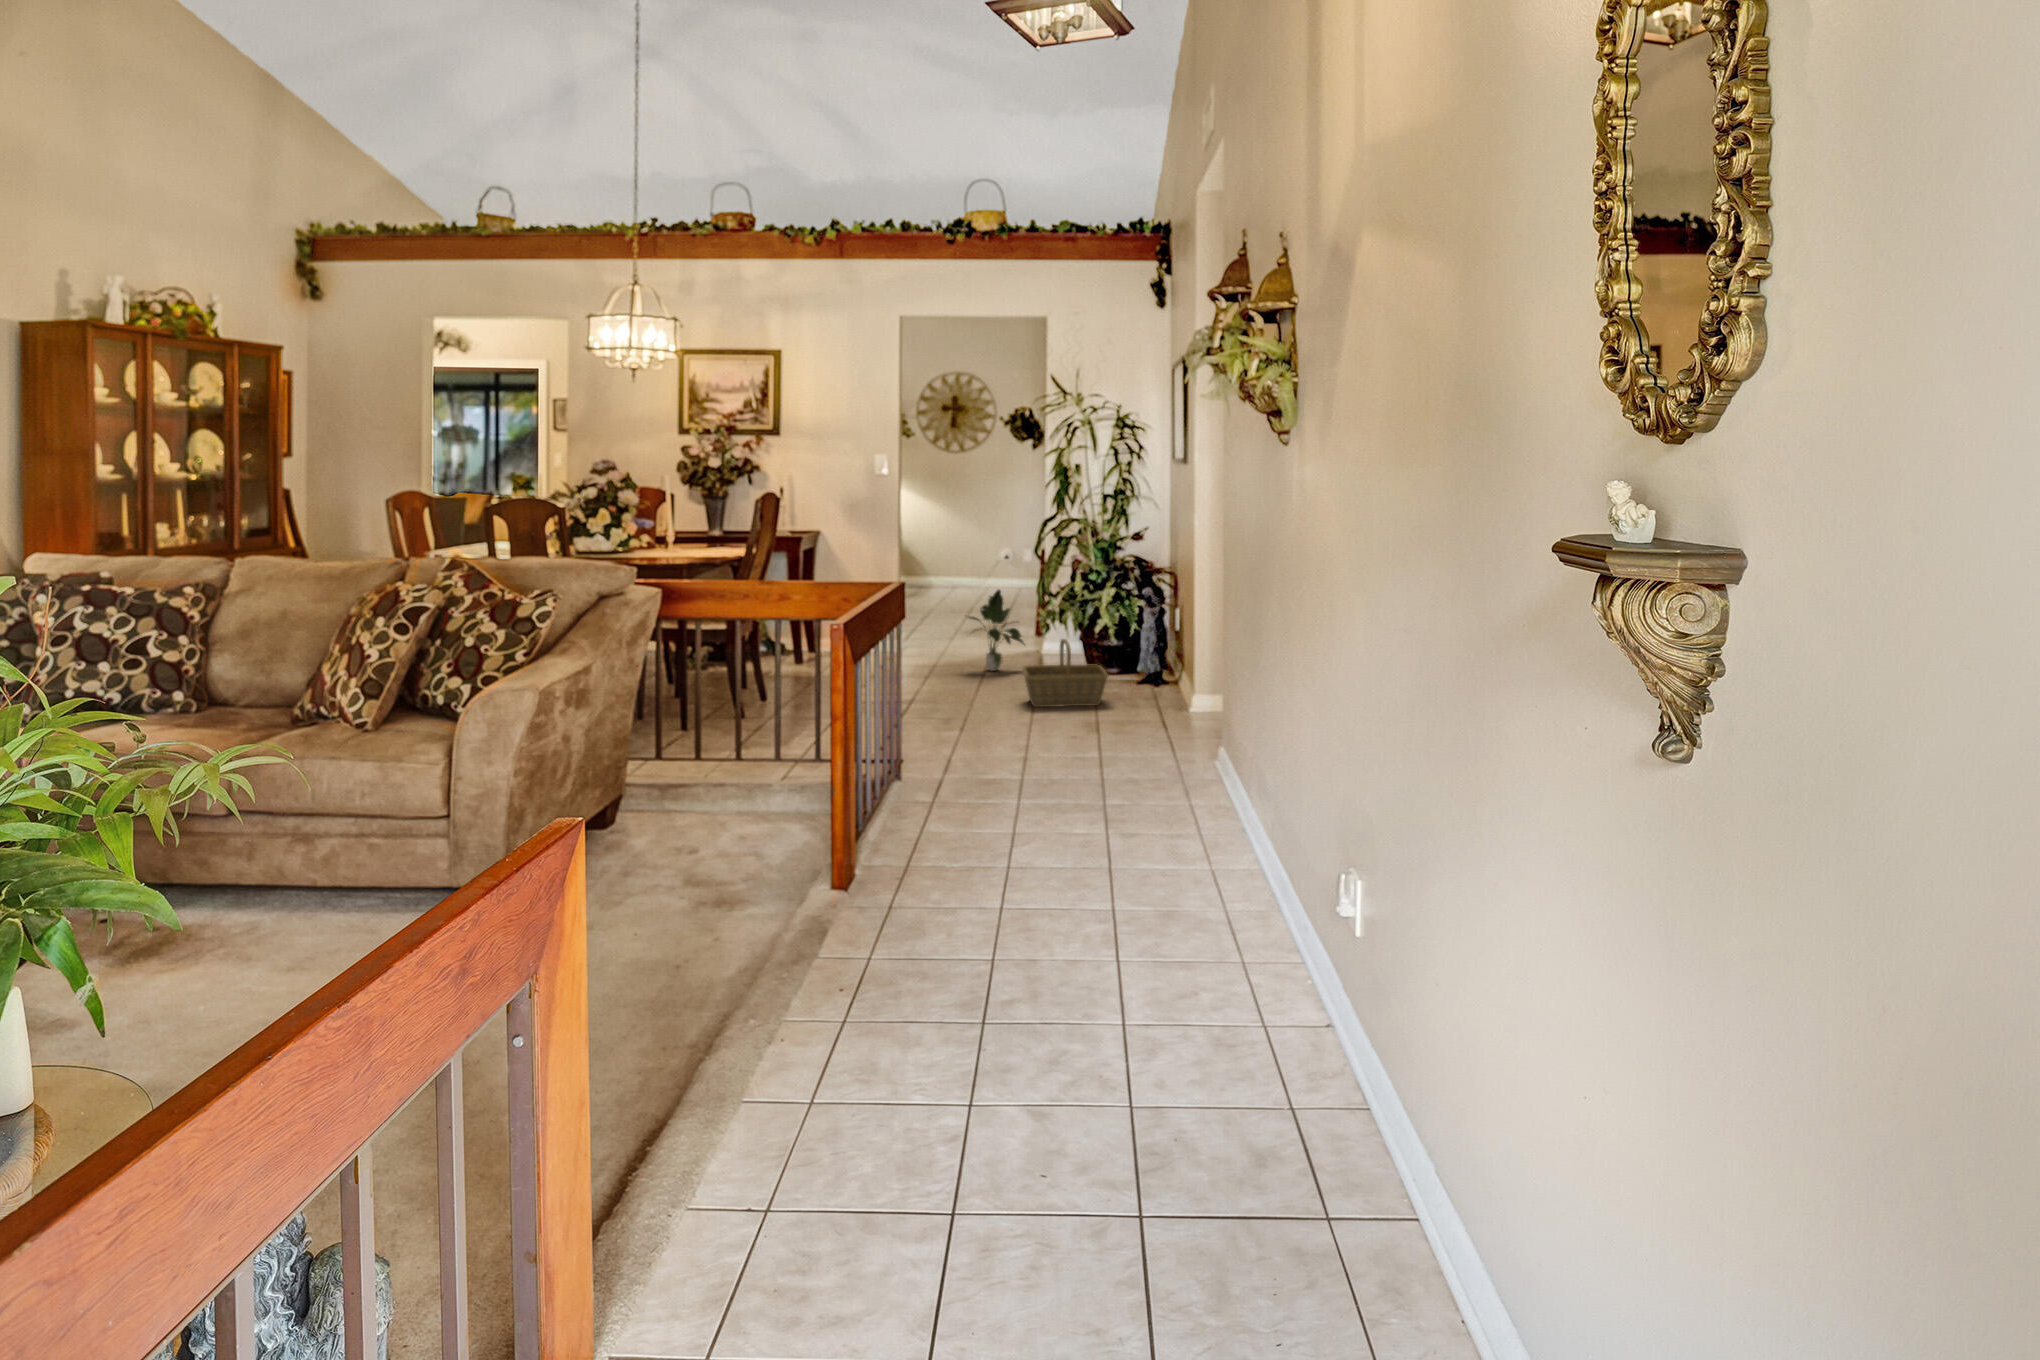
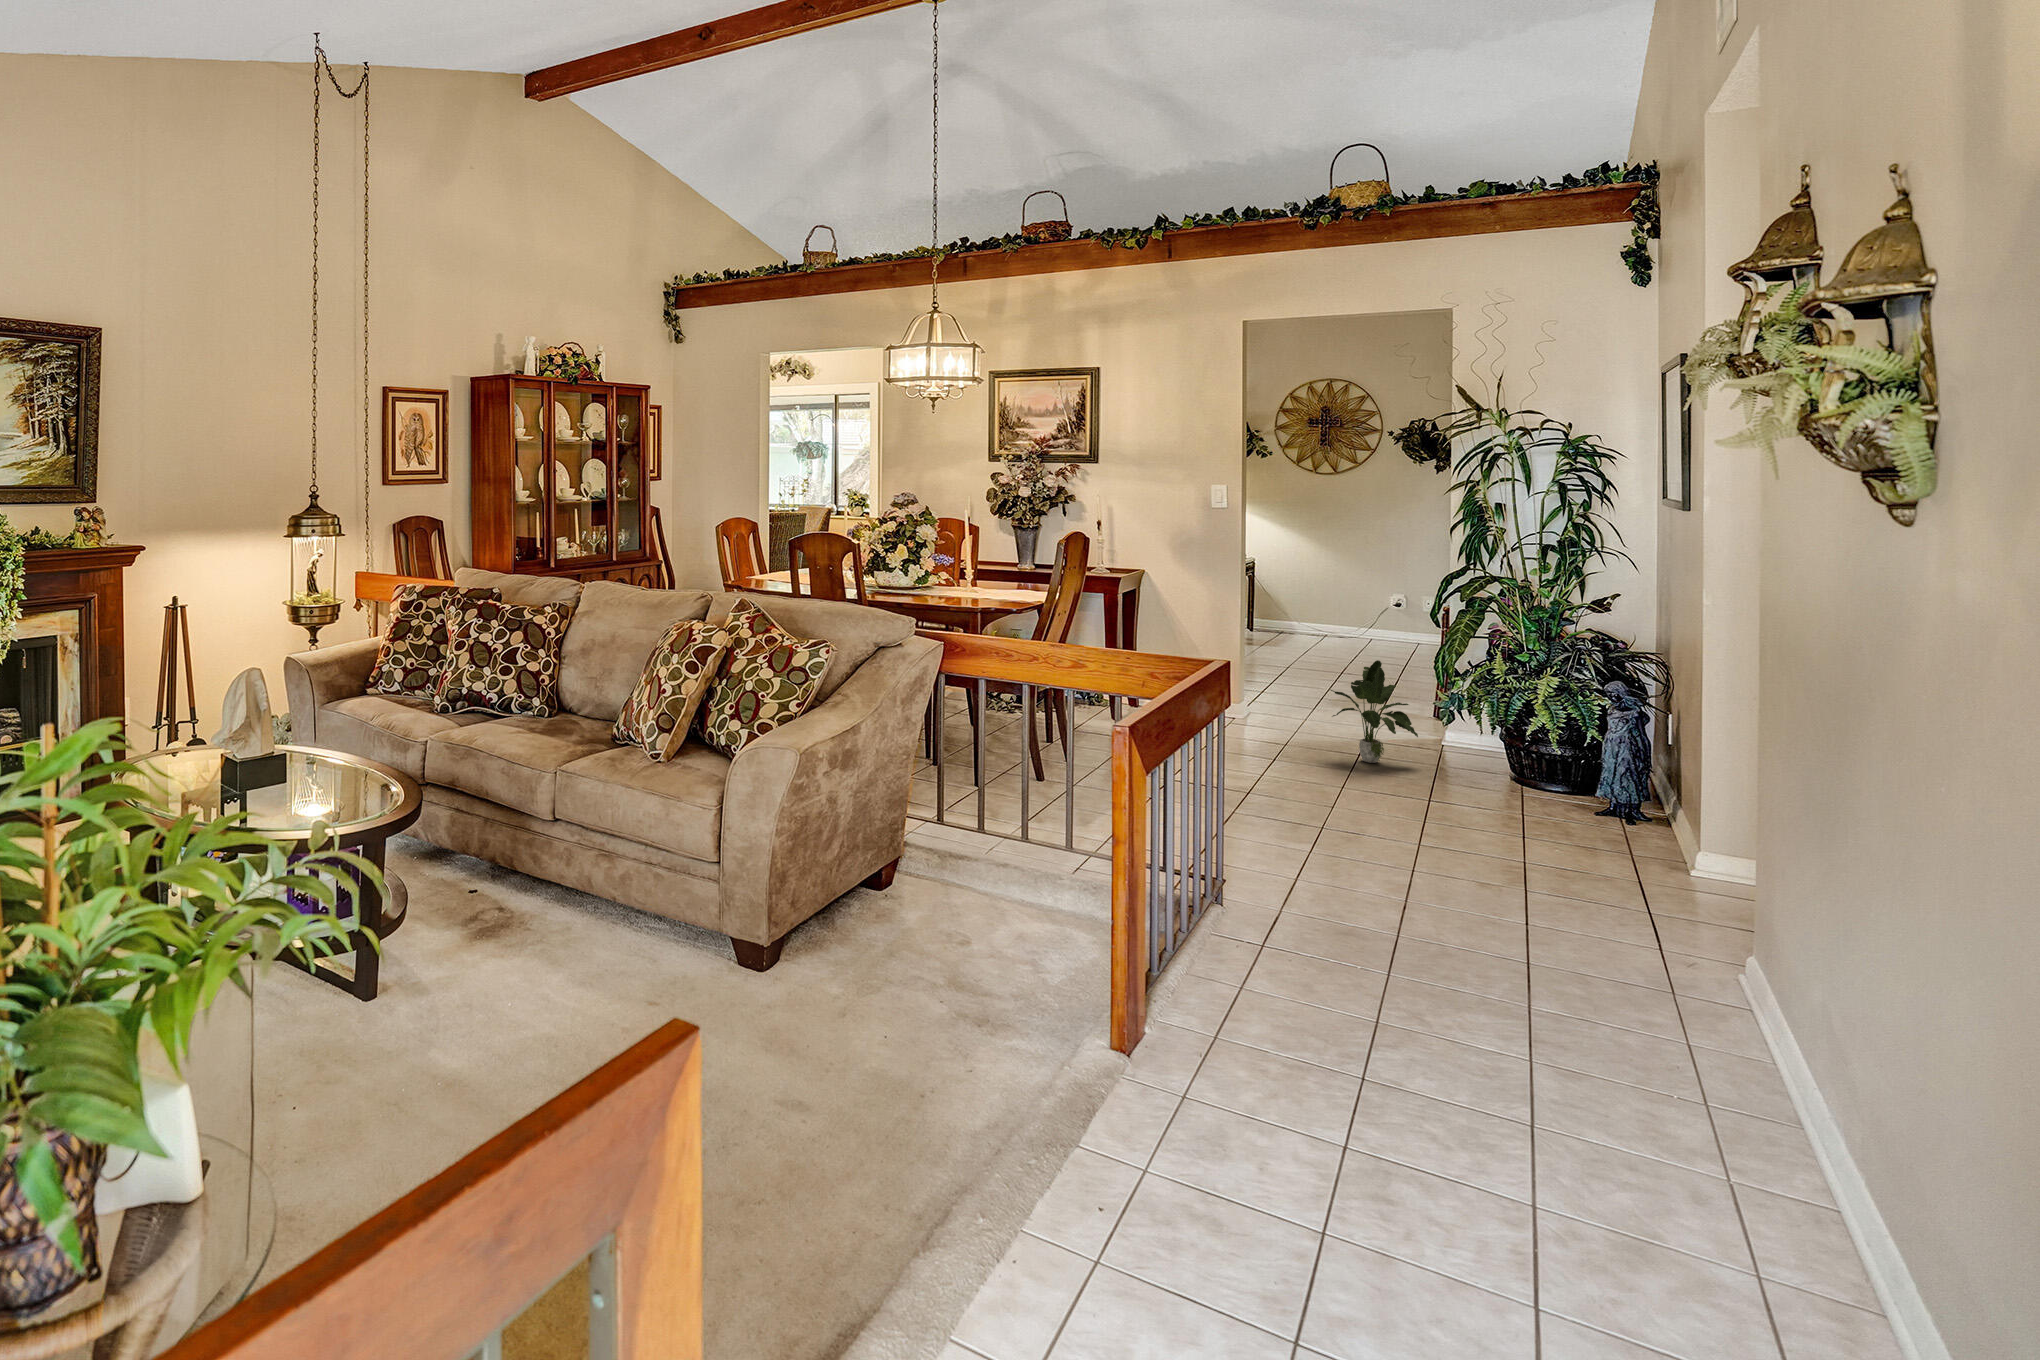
basket: present [1022,639,1108,707] -> none [1411,745,1551,846]

